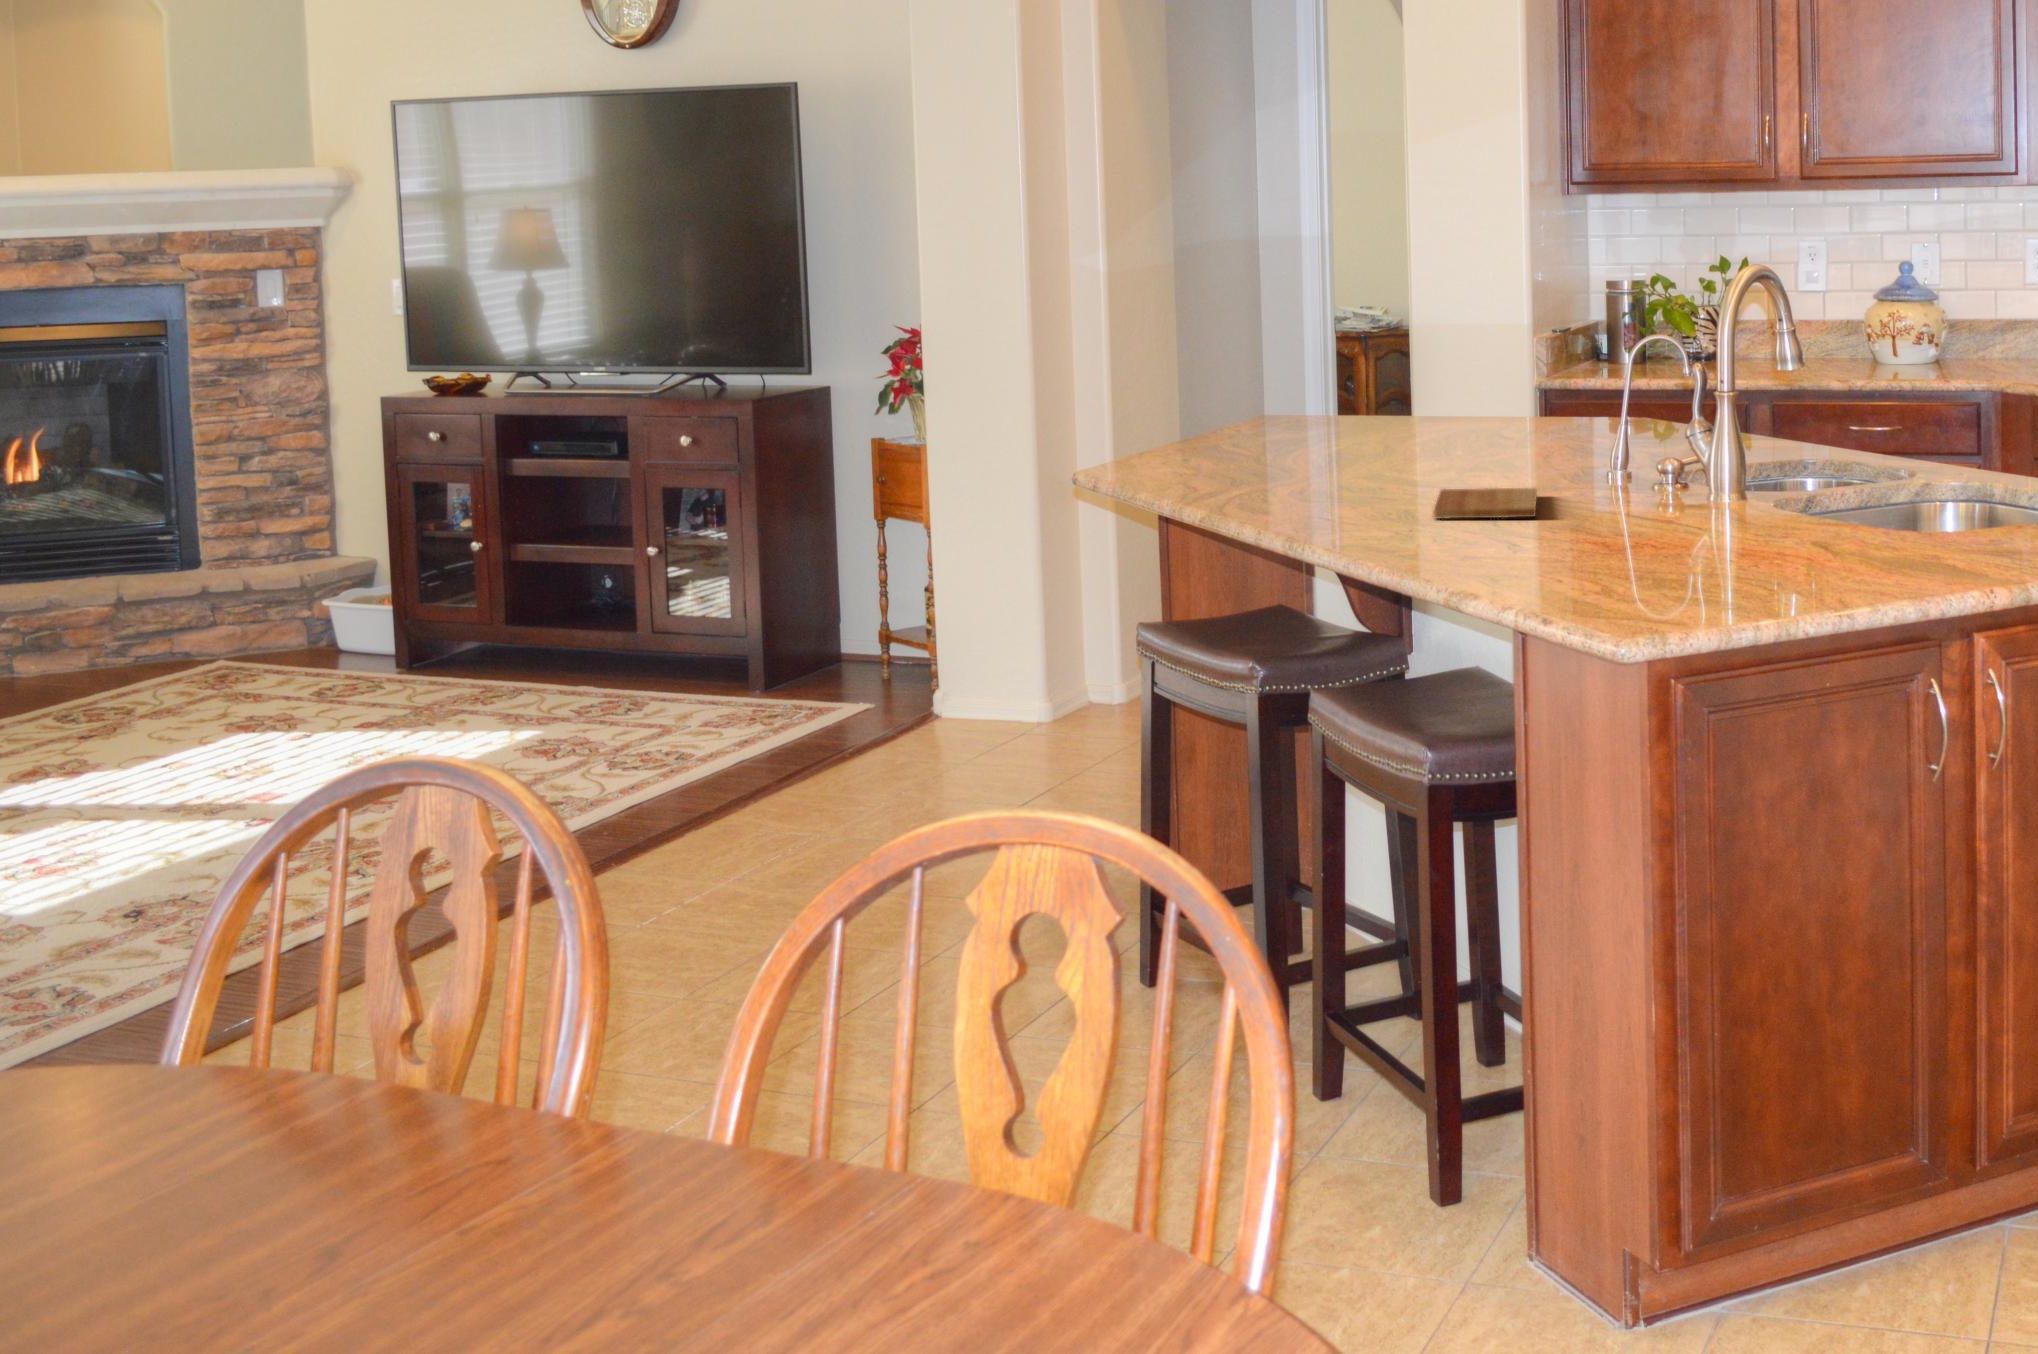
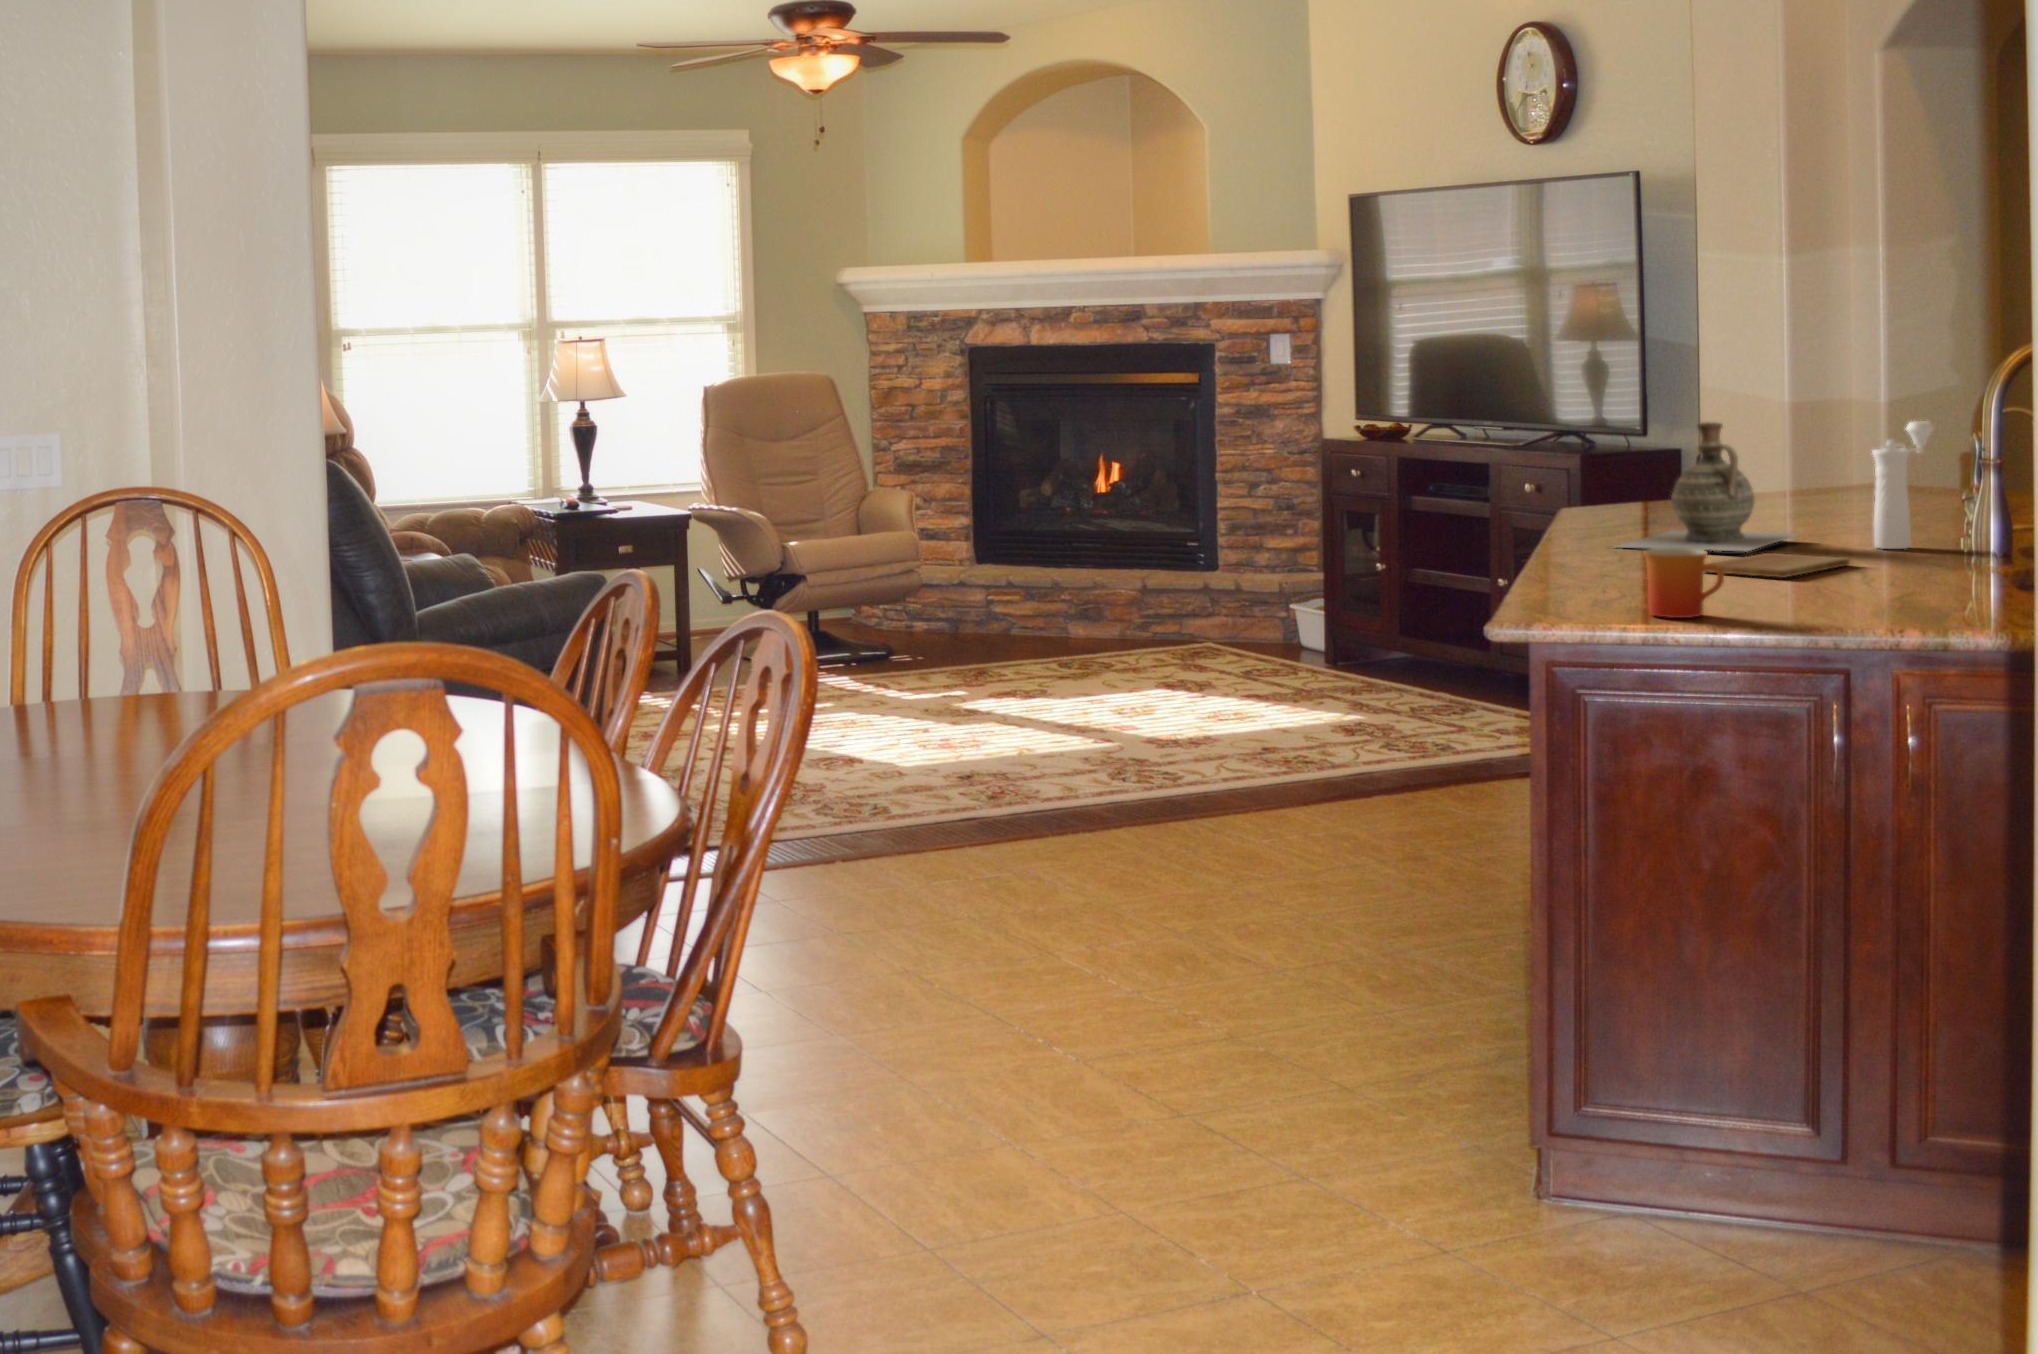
pepper mill: none [1485,334,1524,475] -> present [1873,421,1934,549]
ceramic jug: none [1253,342,1415,498] -> present [1619,422,1796,551]
mug: none [1548,492,1651,581] -> present [1643,548,1724,618]

